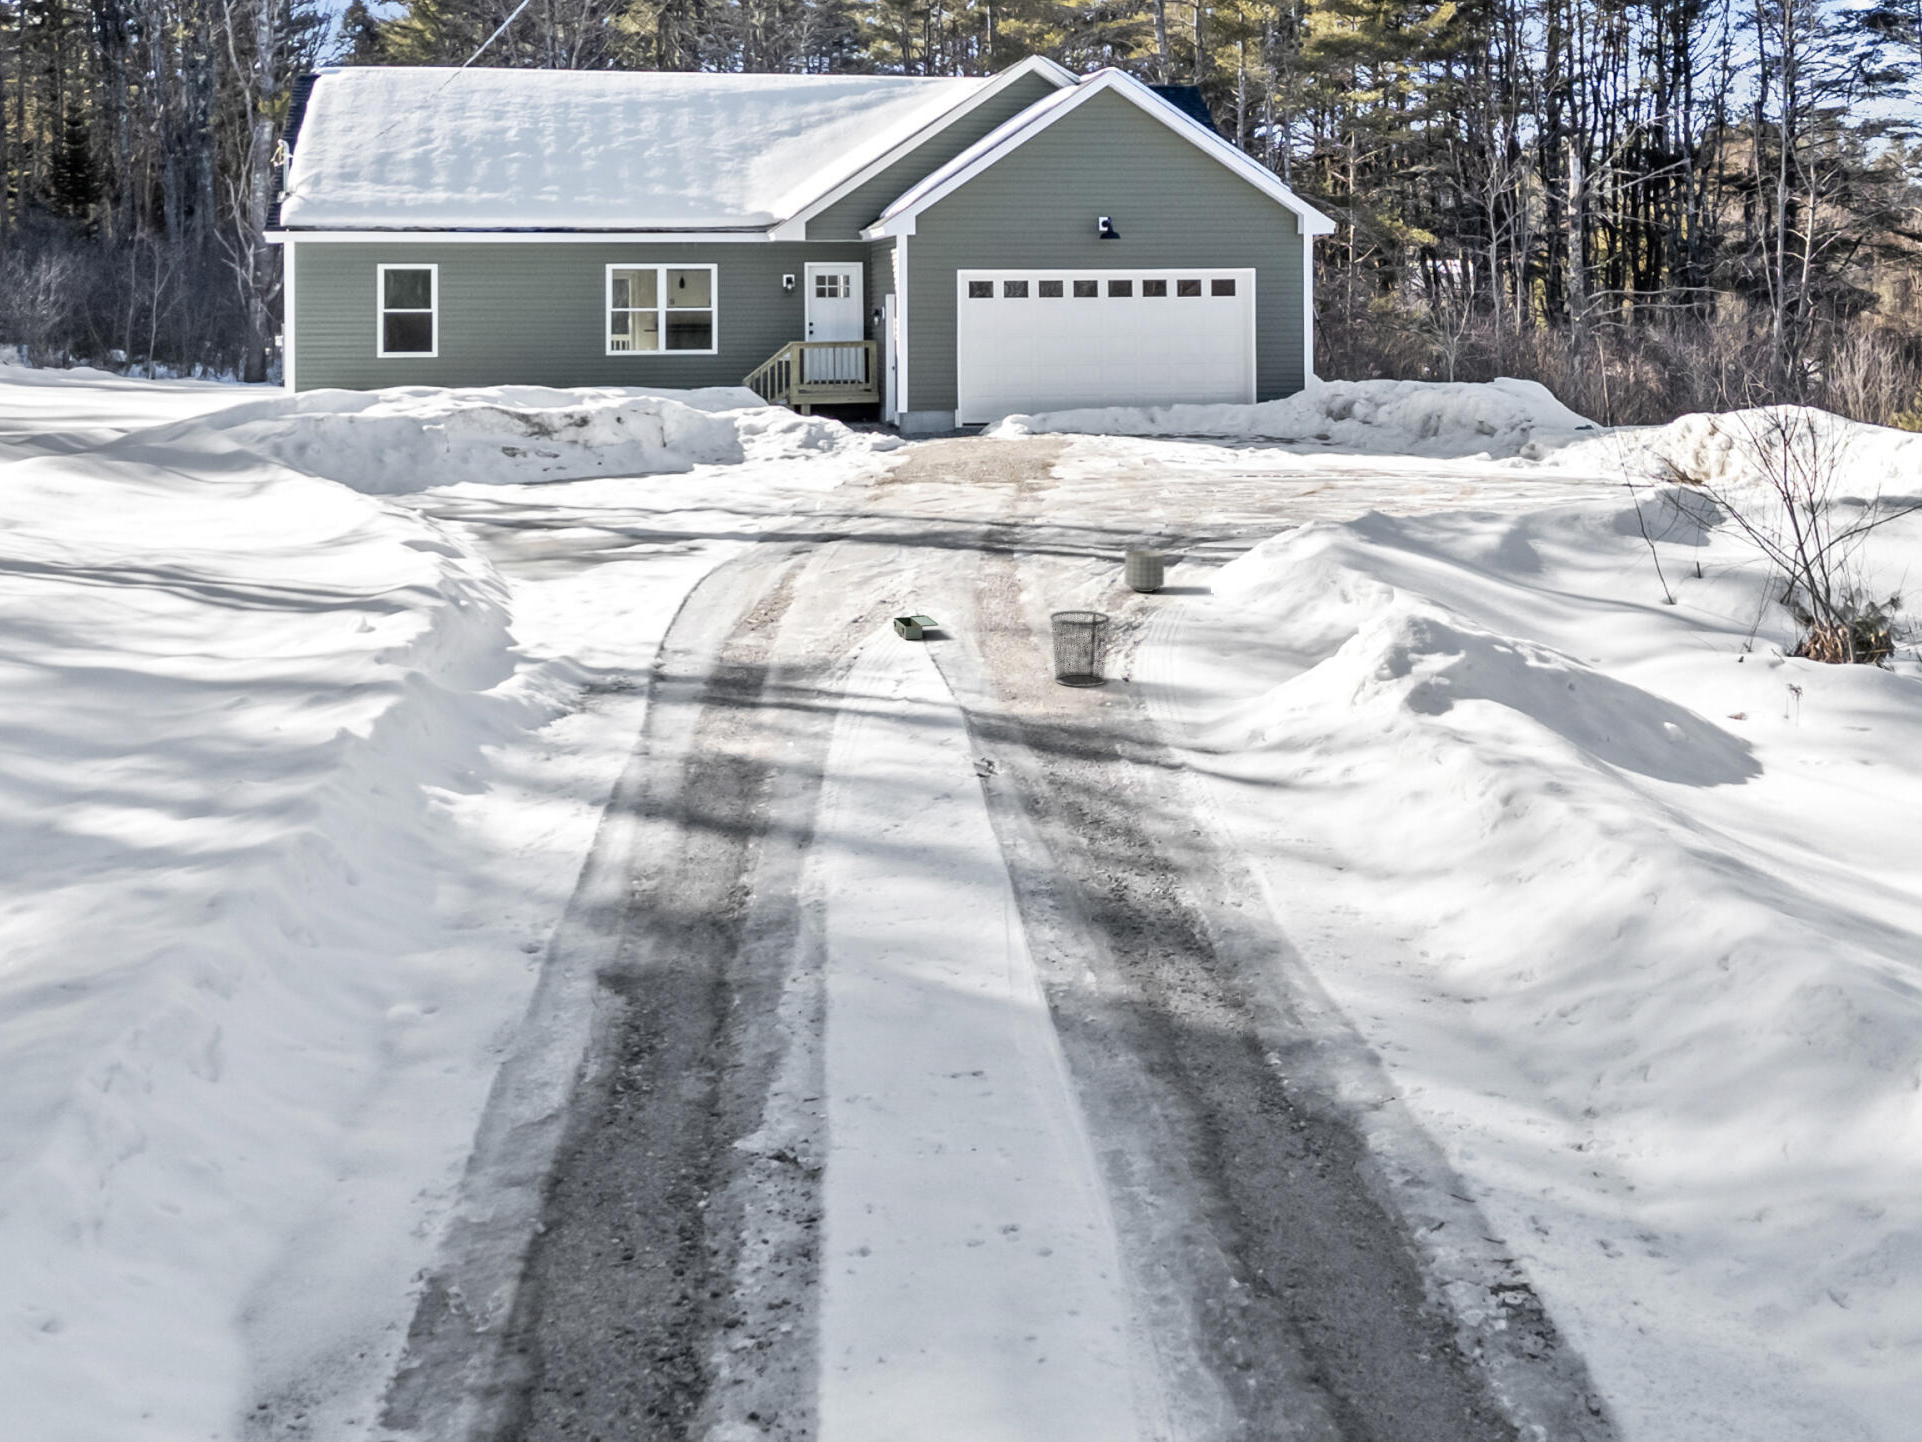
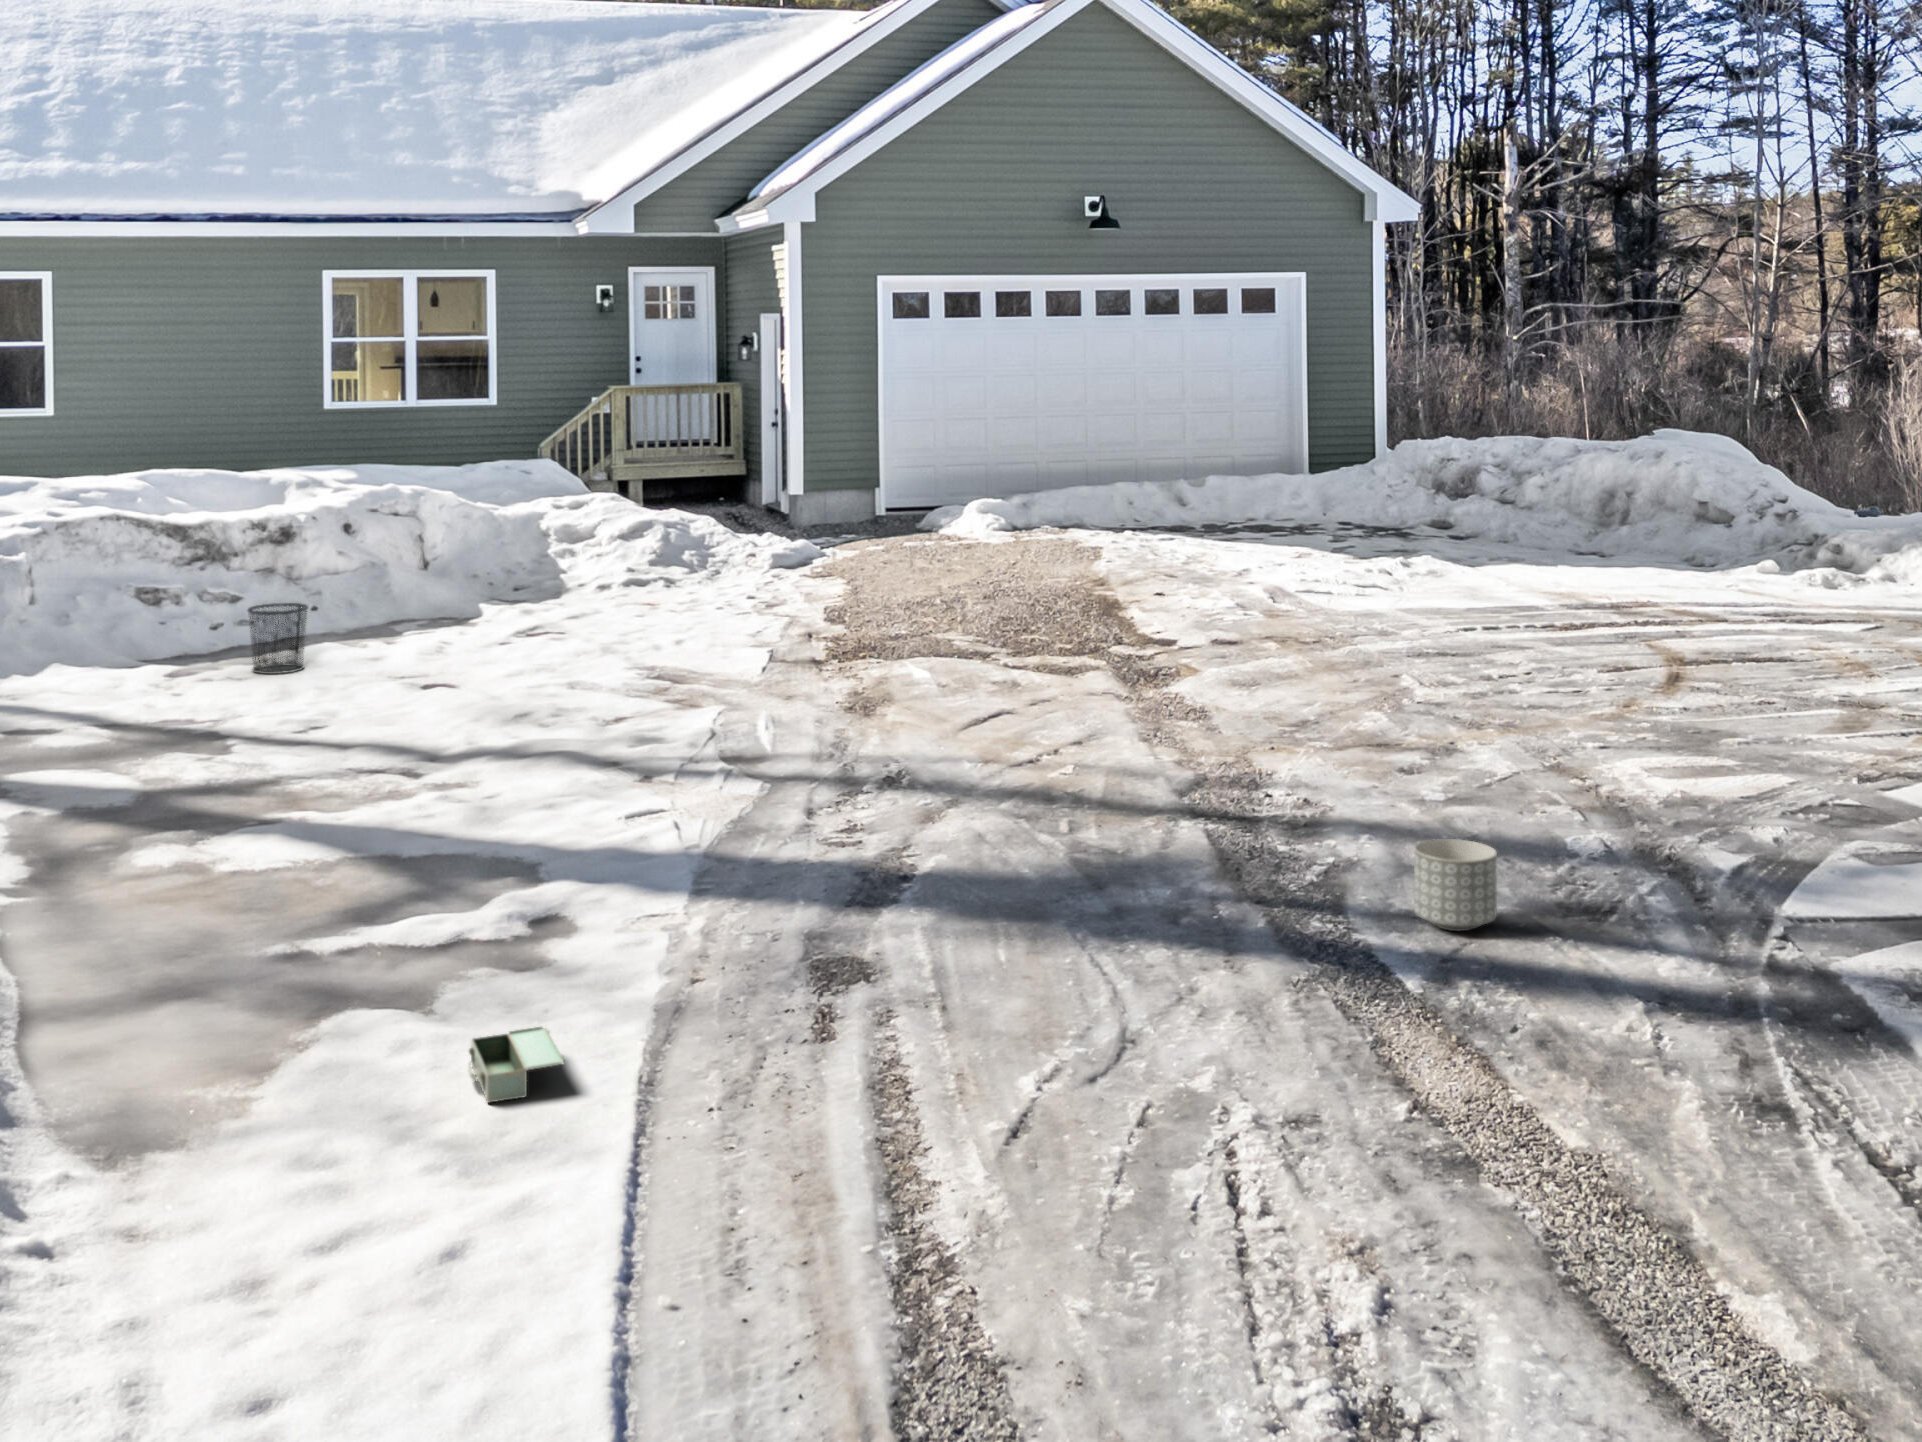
waste bin: present [1051,611,1110,687] -> present [248,603,308,674]
toolbox: present [893,615,938,639] -> present [468,1027,564,1102]

